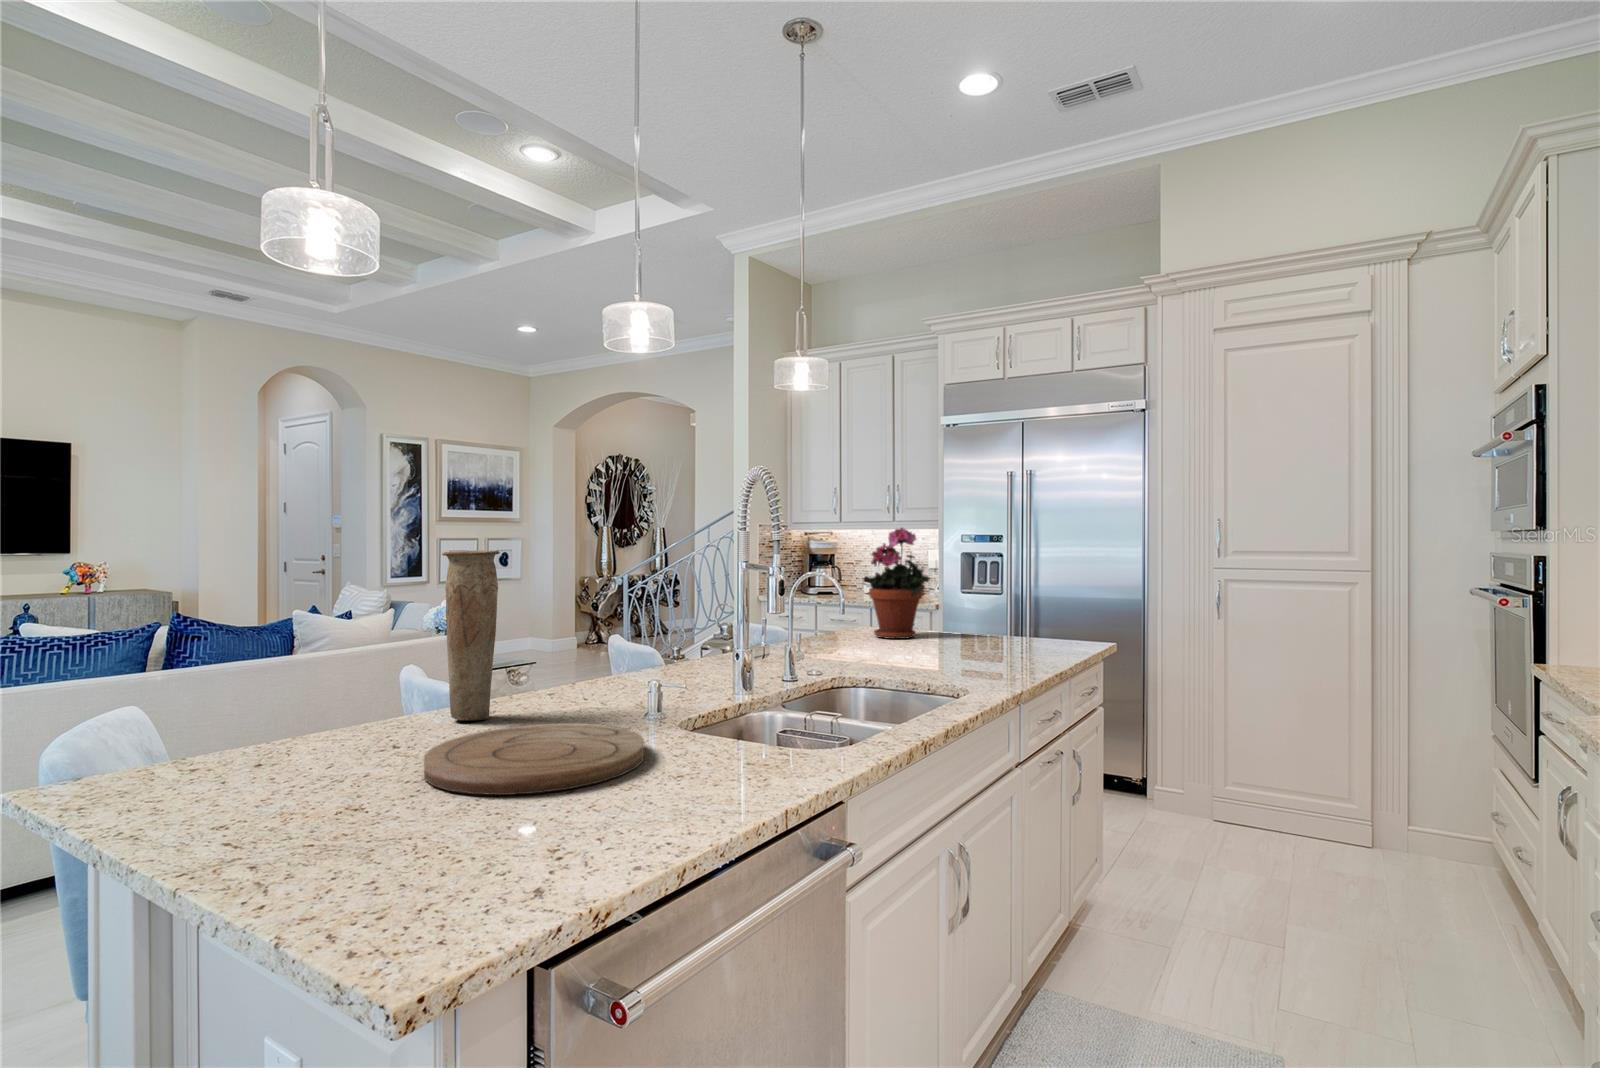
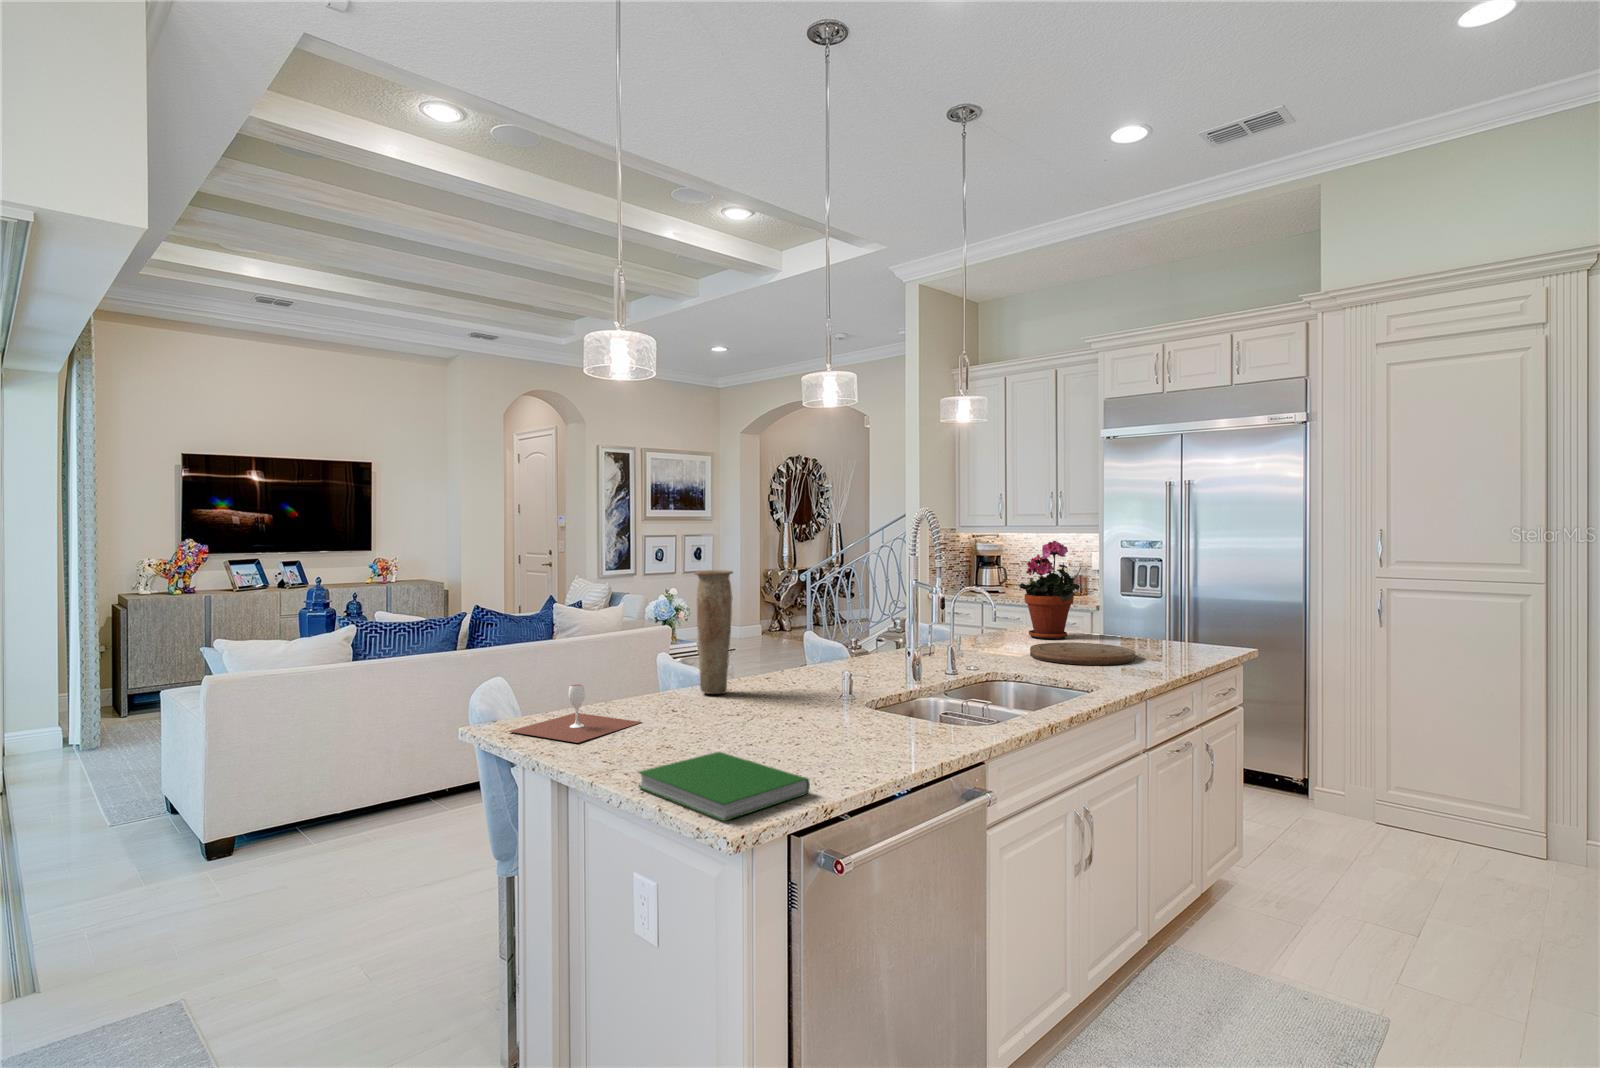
wine glass: none [99,716,342,811] -> present [509,684,642,743]
cutting board: present [424,723,644,795] -> present [1030,642,1135,665]
hardcover book: none [271,815,576,958] -> present [639,752,810,821]

